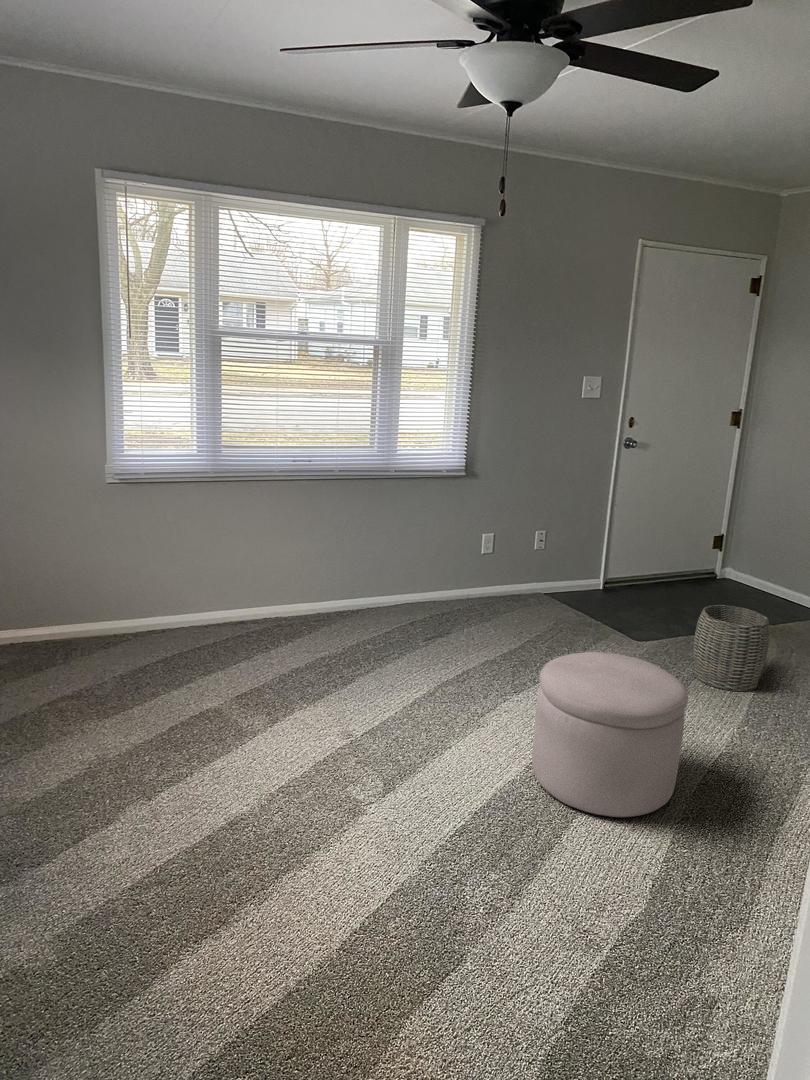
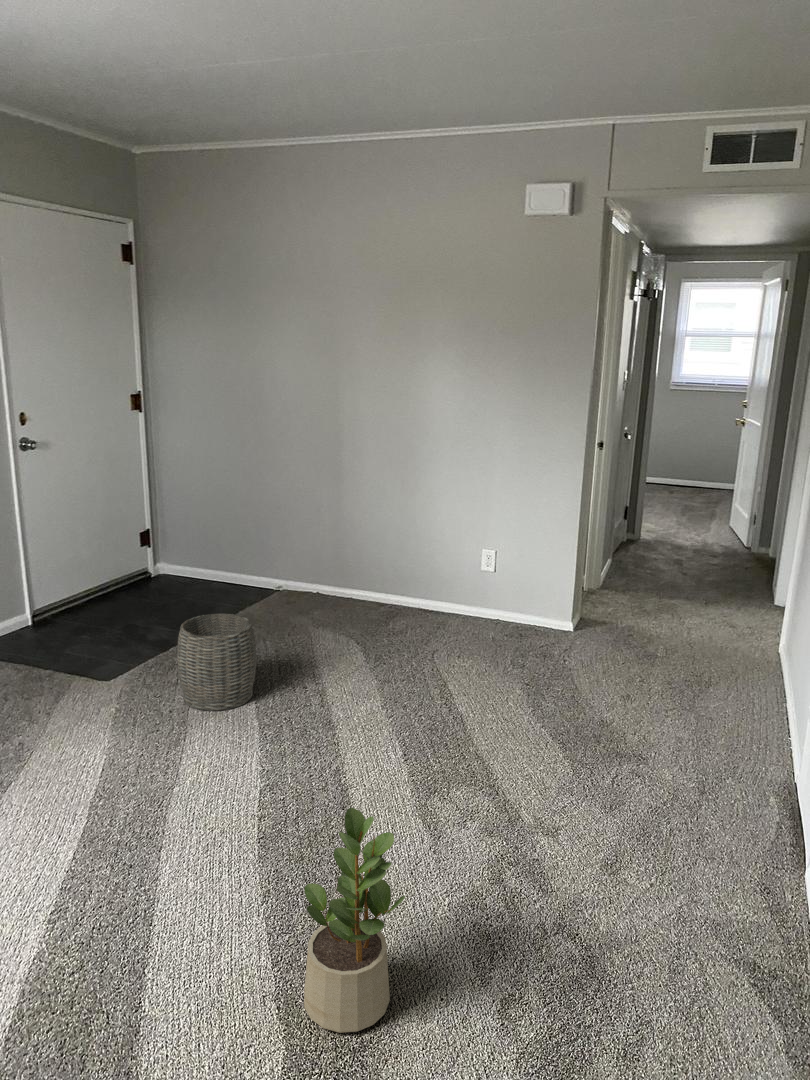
ottoman: present [532,652,688,817] -> none [43,723,242,952]
potted plant: none [671,748,785,936] -> present [304,807,405,1033]

